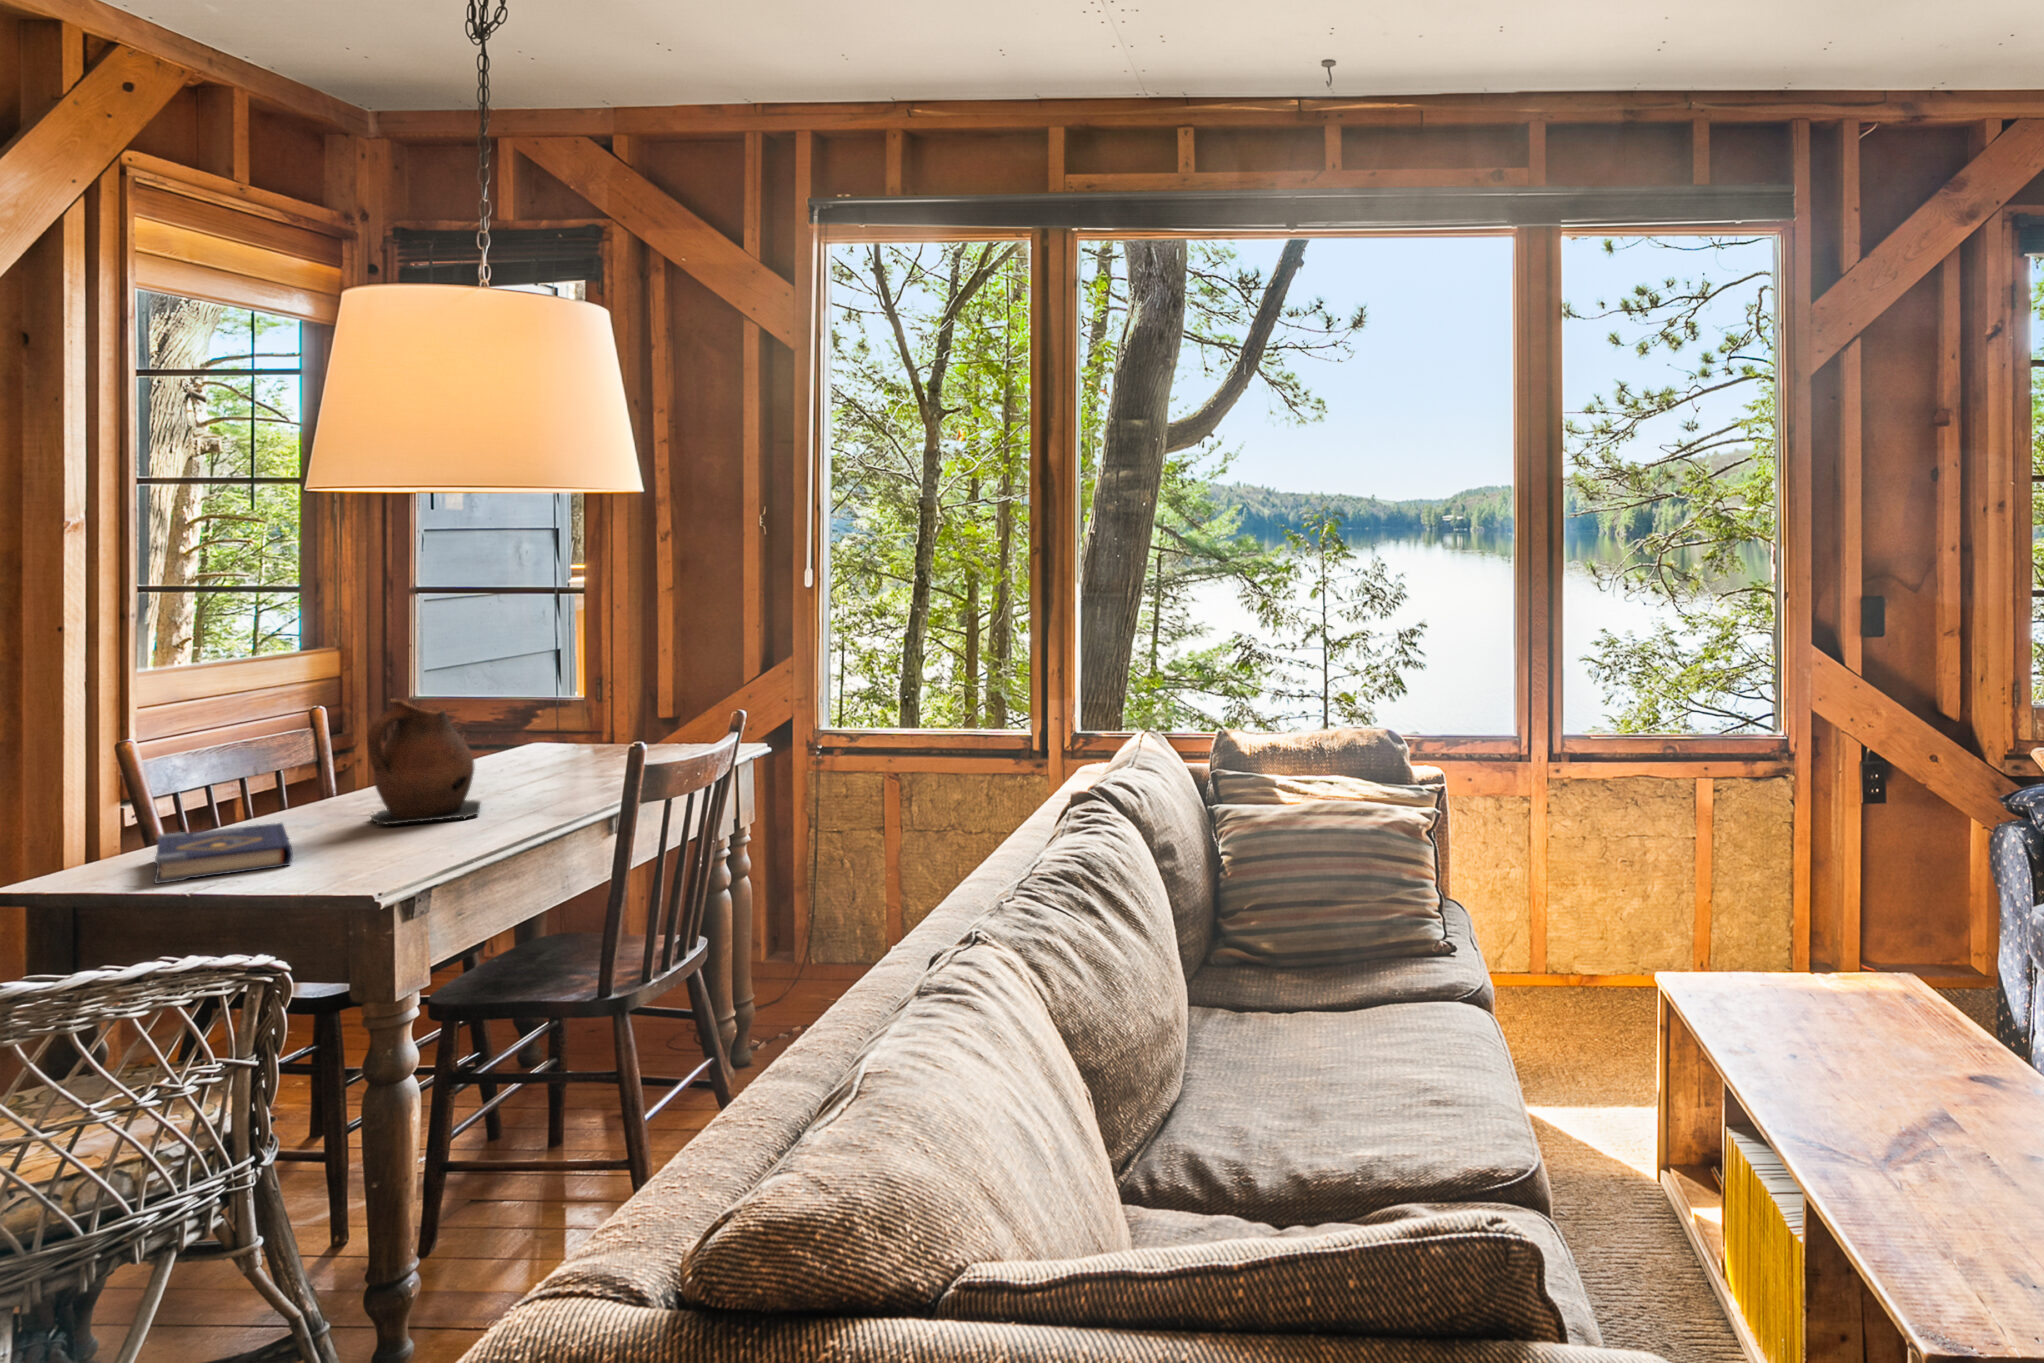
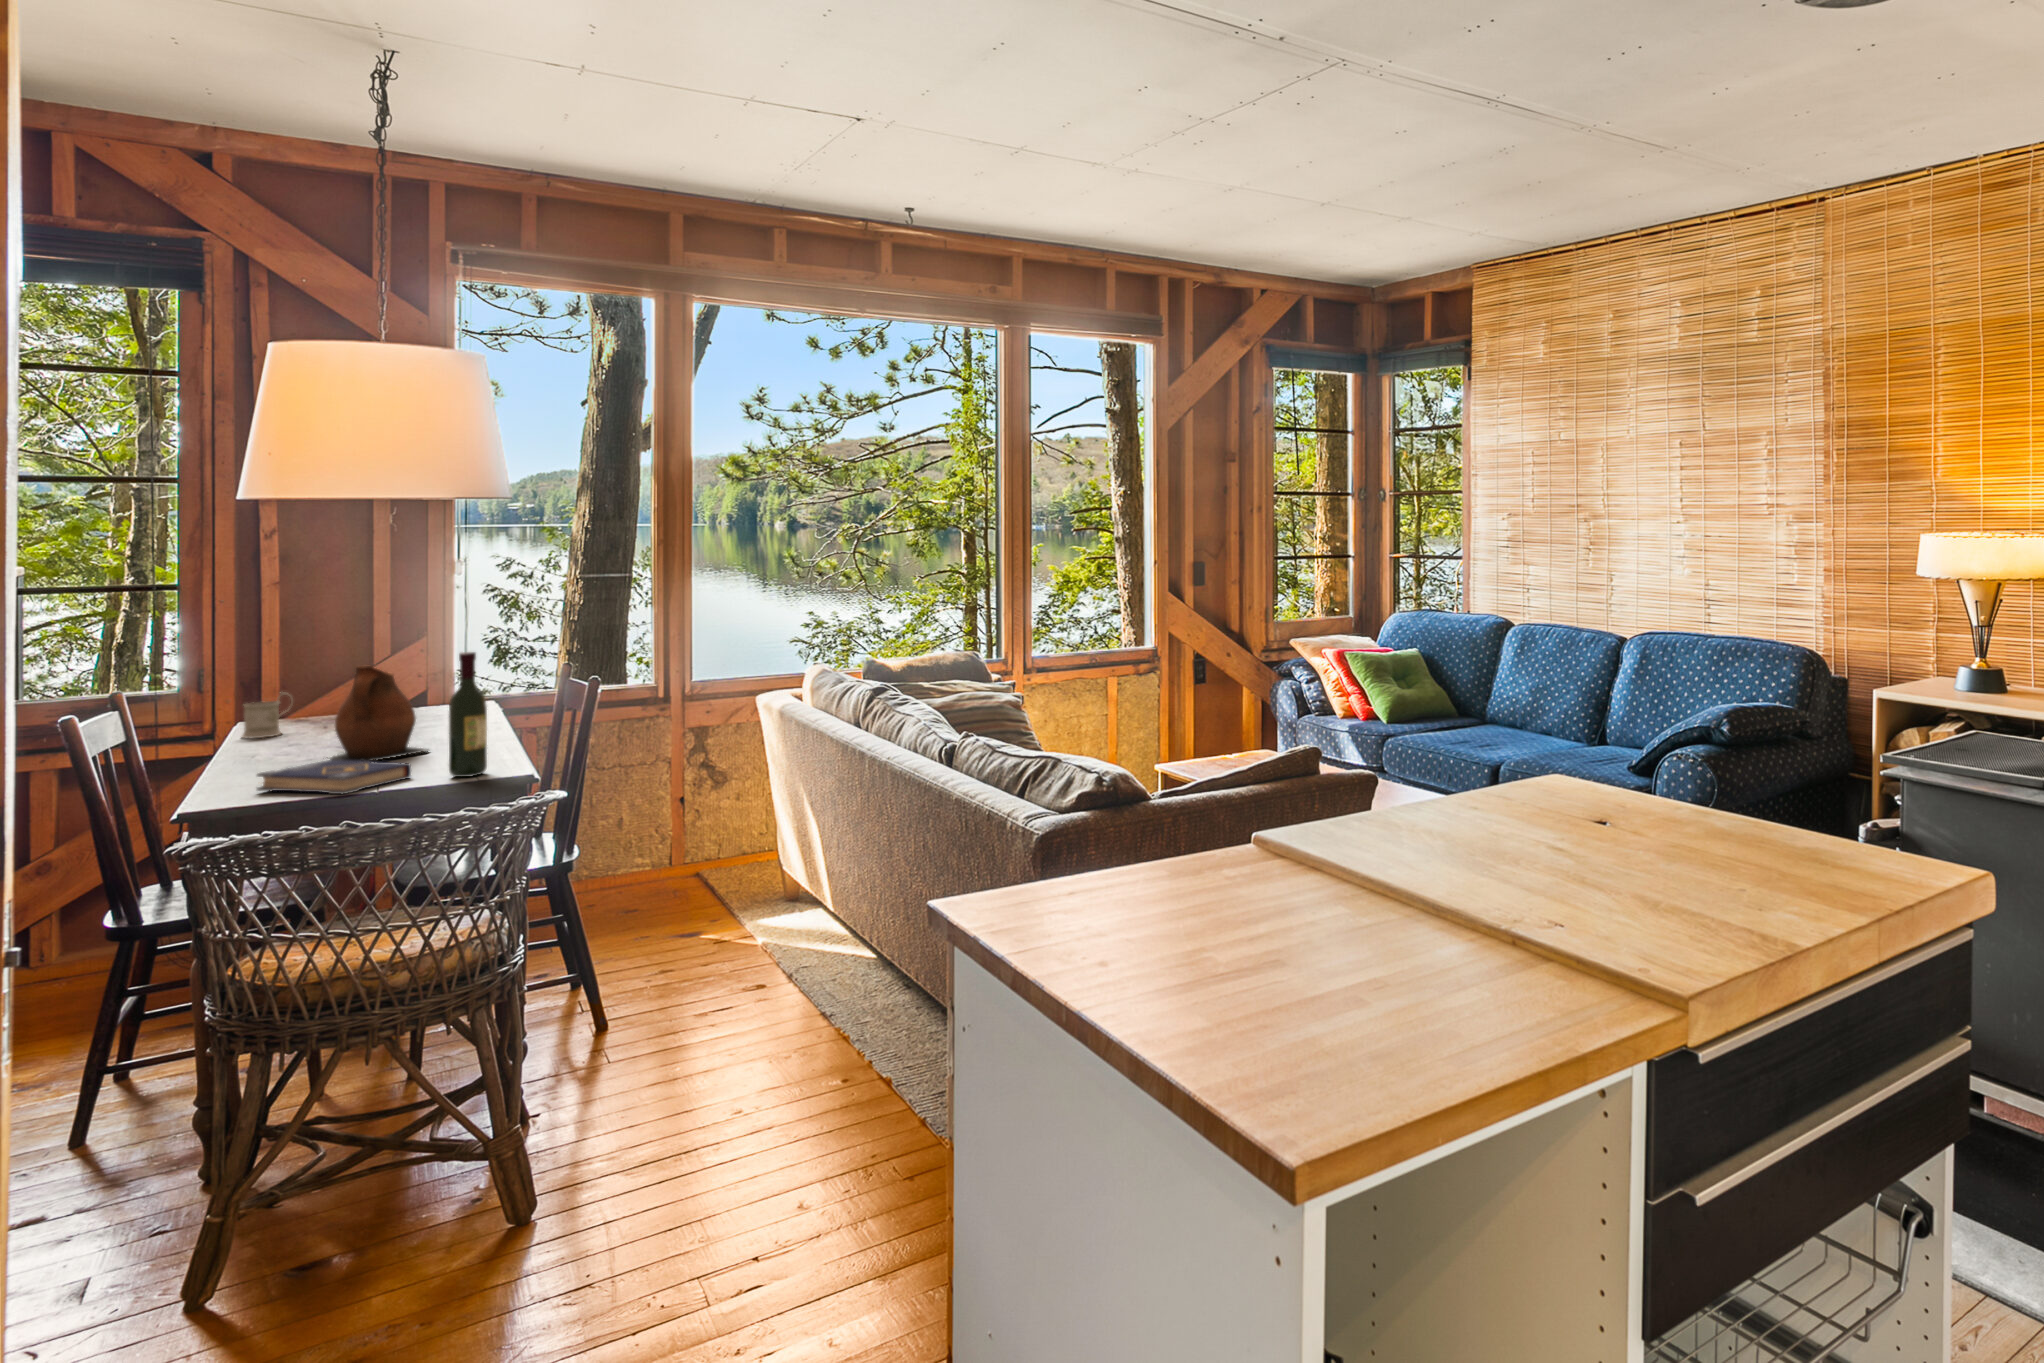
wine bottle: none [290,698,347,878] -> present [449,652,487,777]
mug: none [500,714,562,765] -> present [242,692,293,738]

